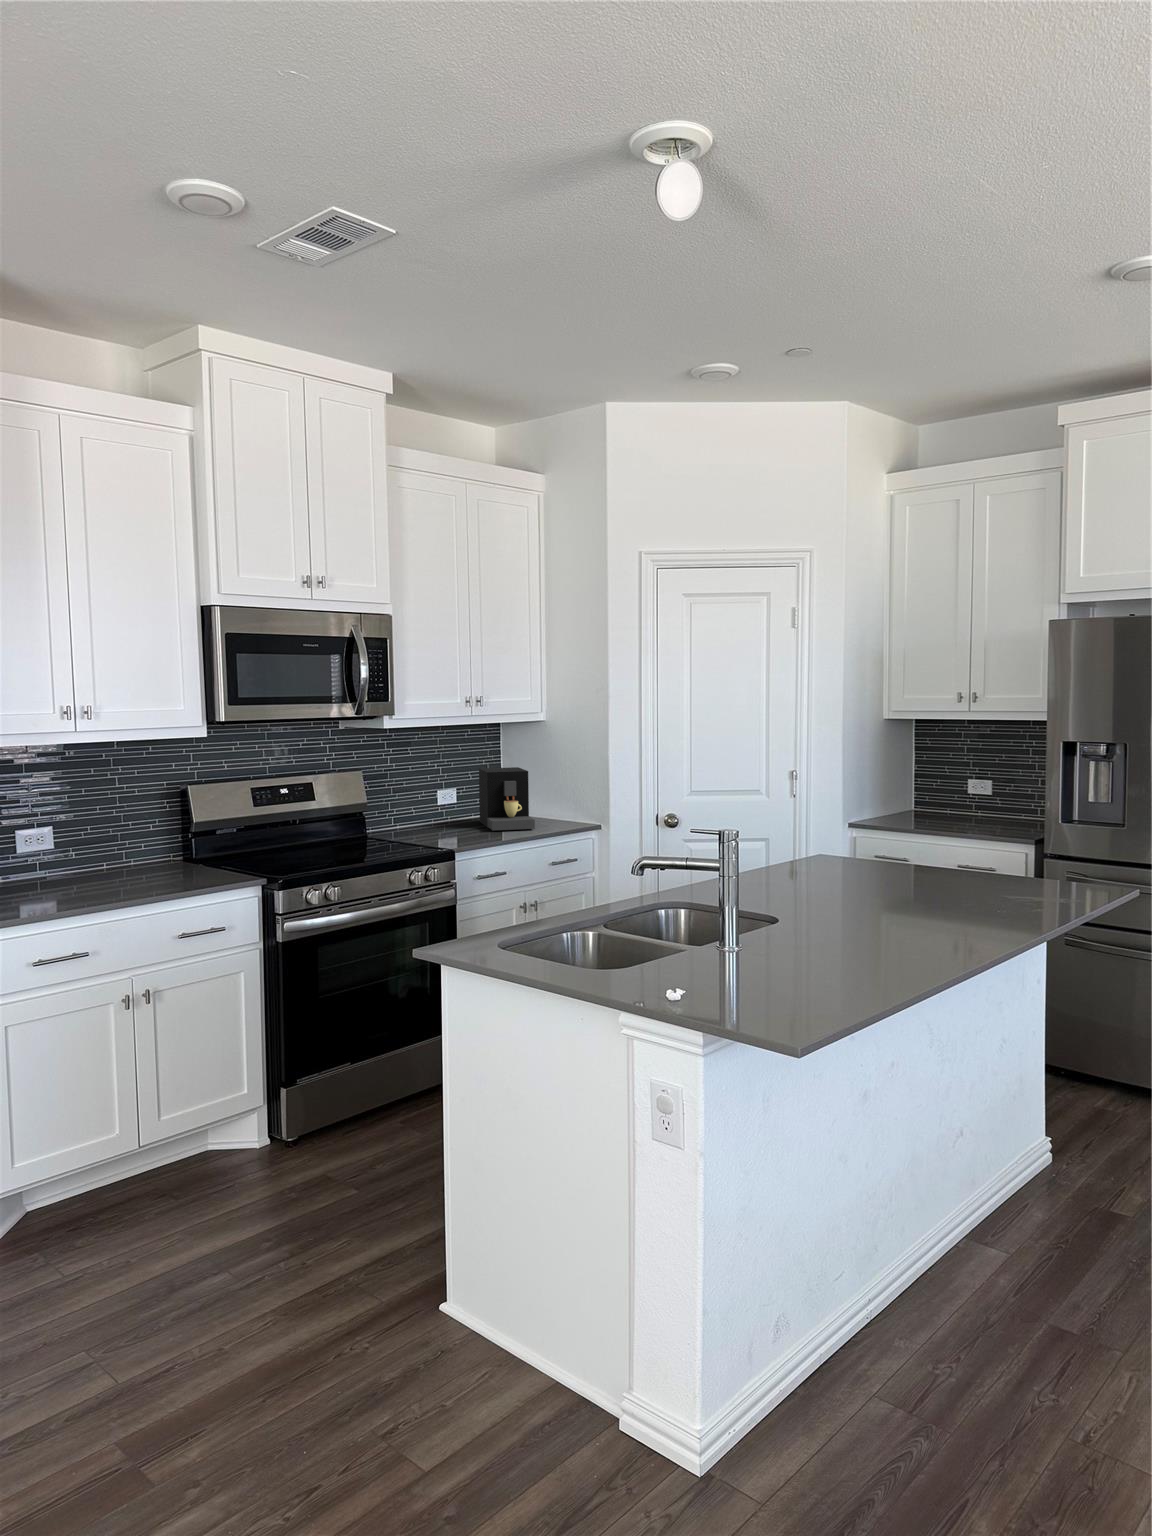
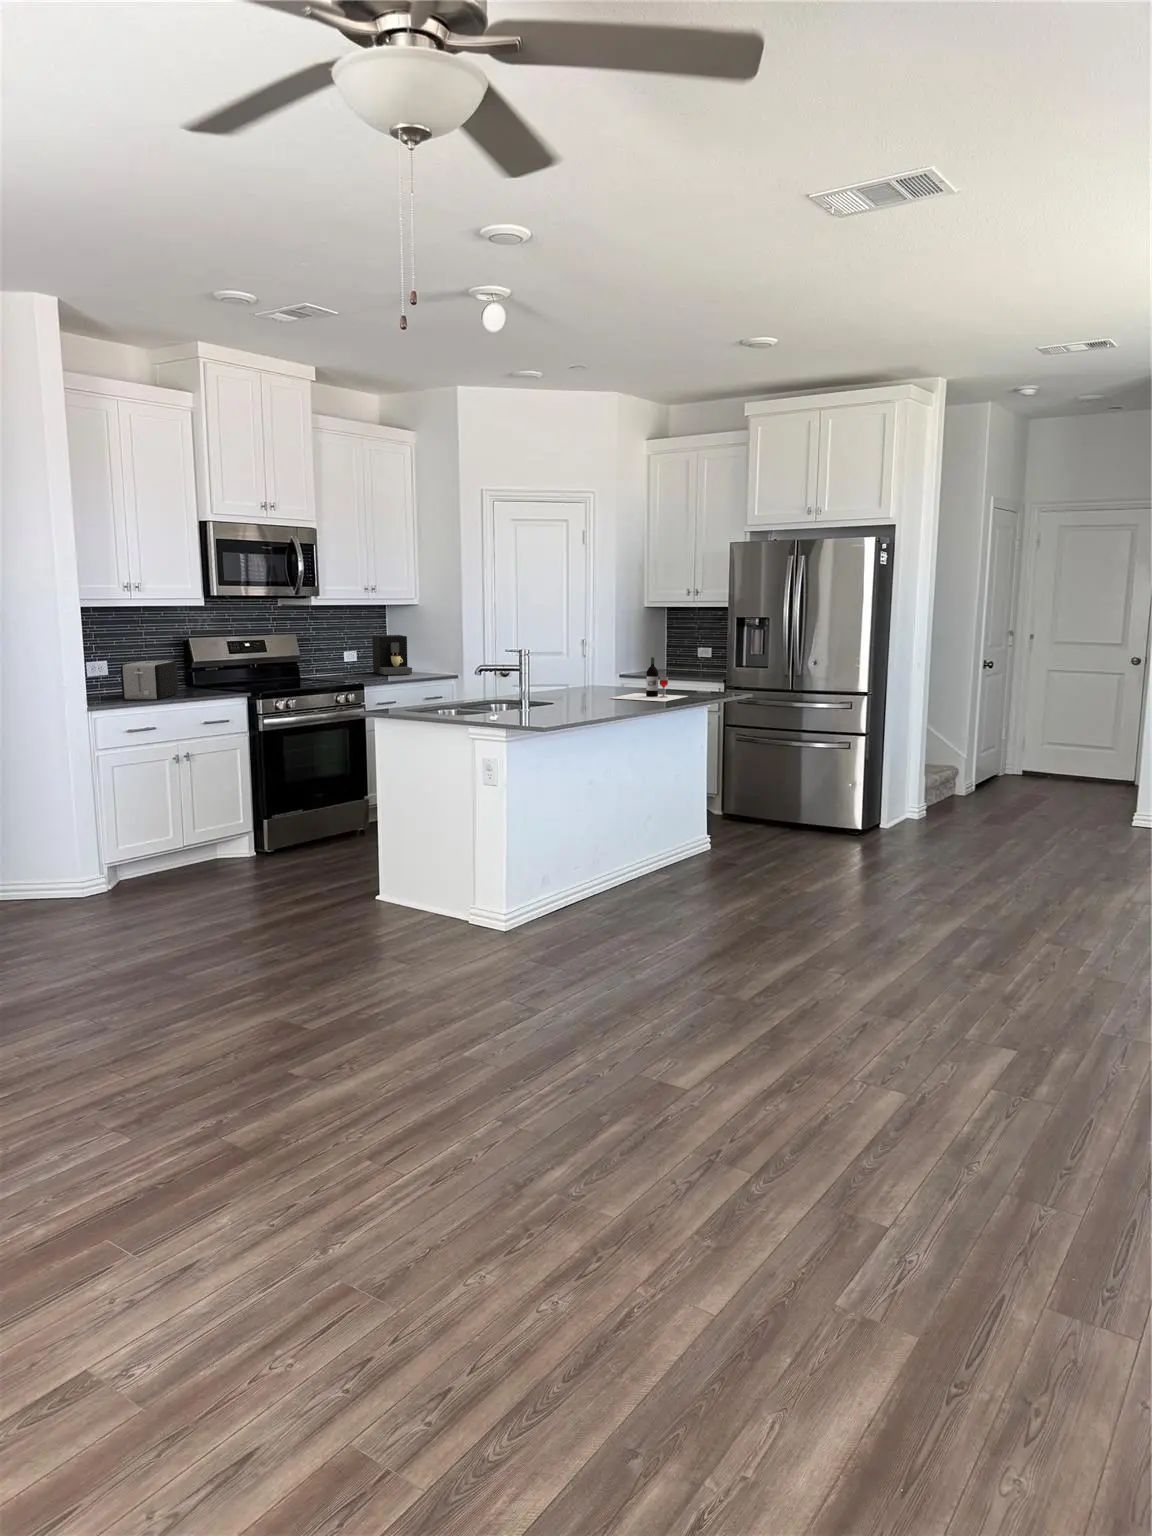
toaster: none [47,829,152,898] -> present [121,661,179,700]
wine bottle: none [877,829,1025,920] -> present [612,657,687,701]

